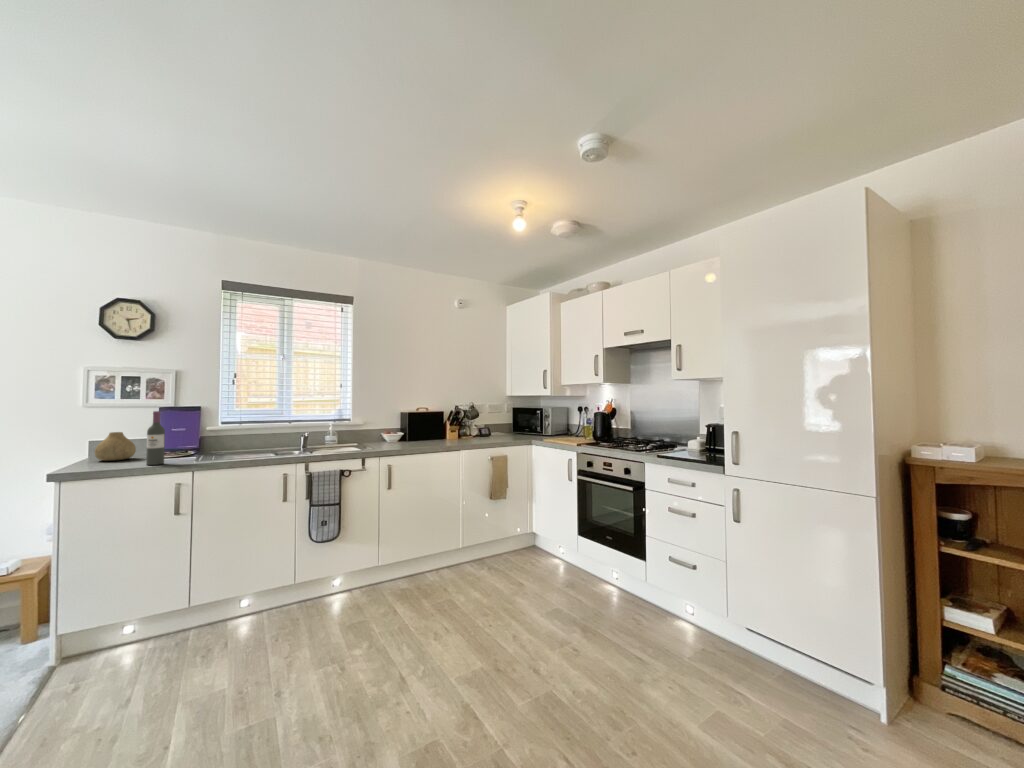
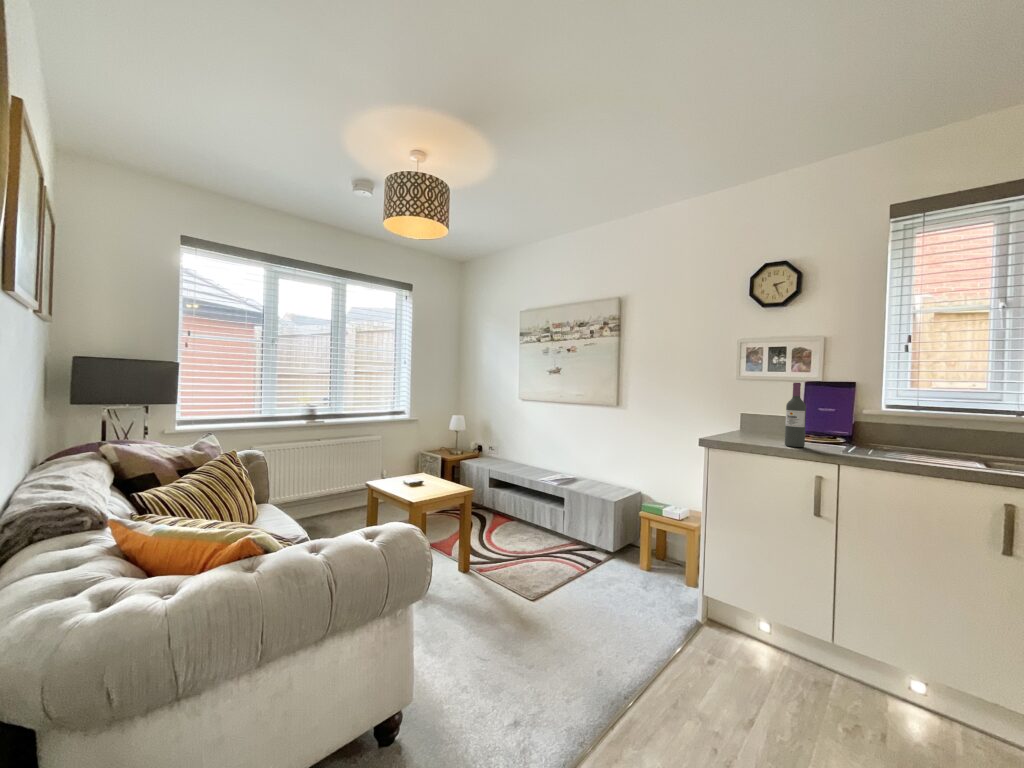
vase: present [95,432,136,461] -> none [742,406,779,436]

